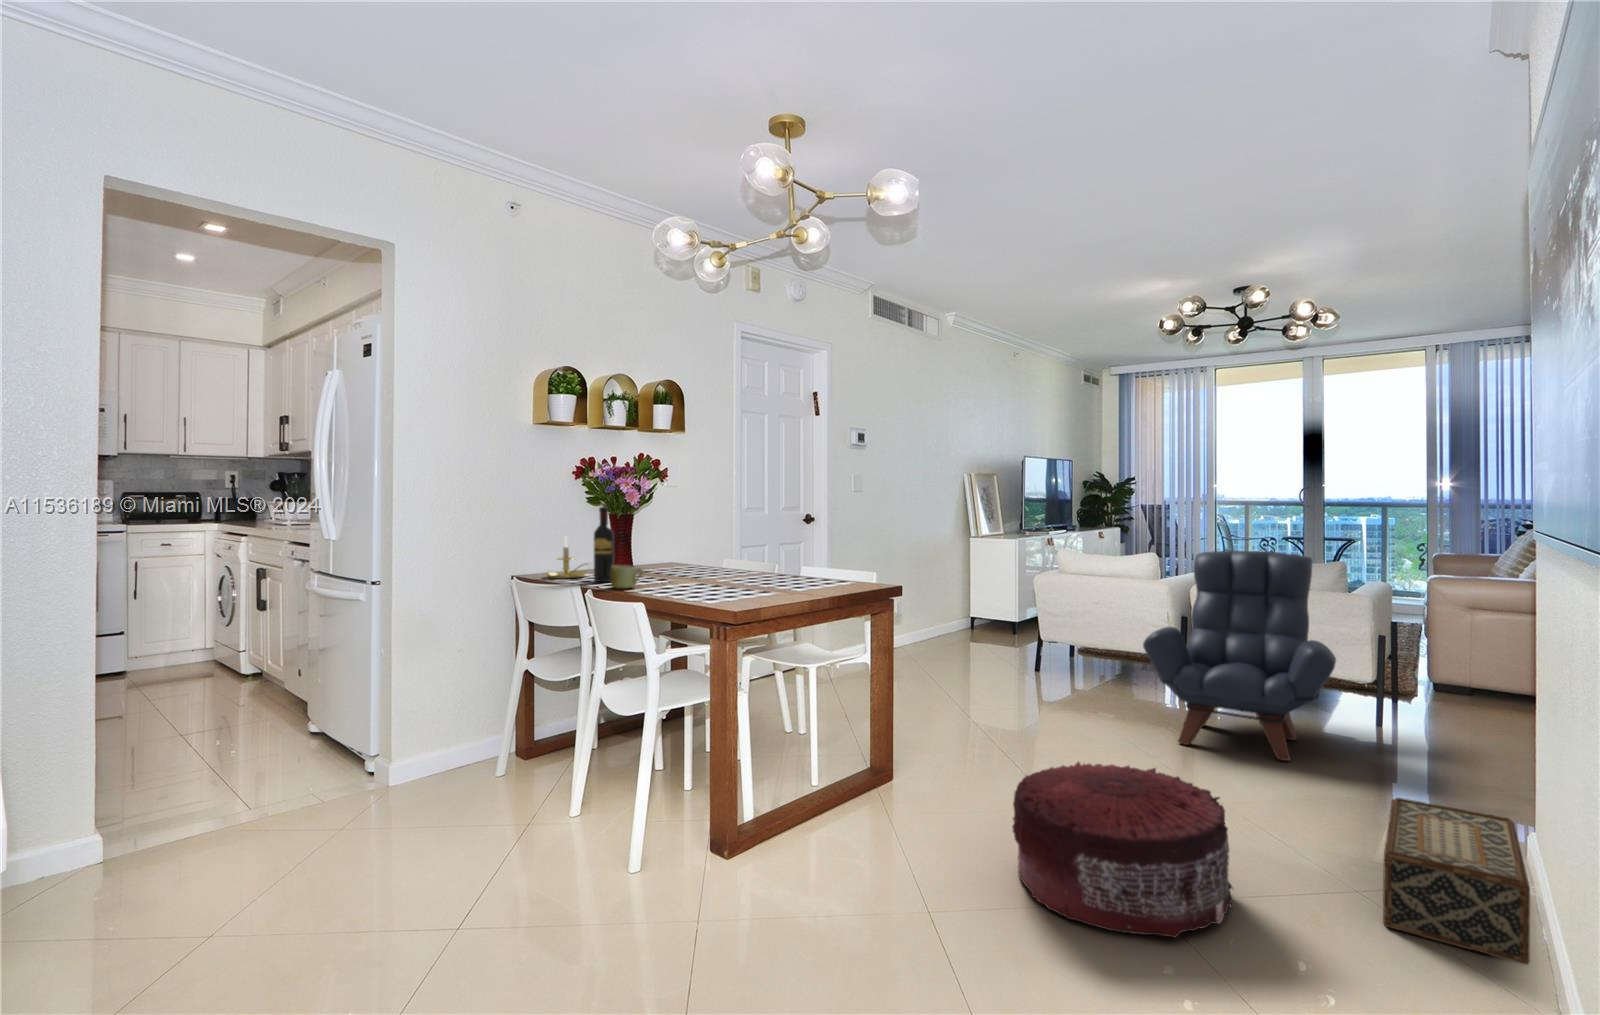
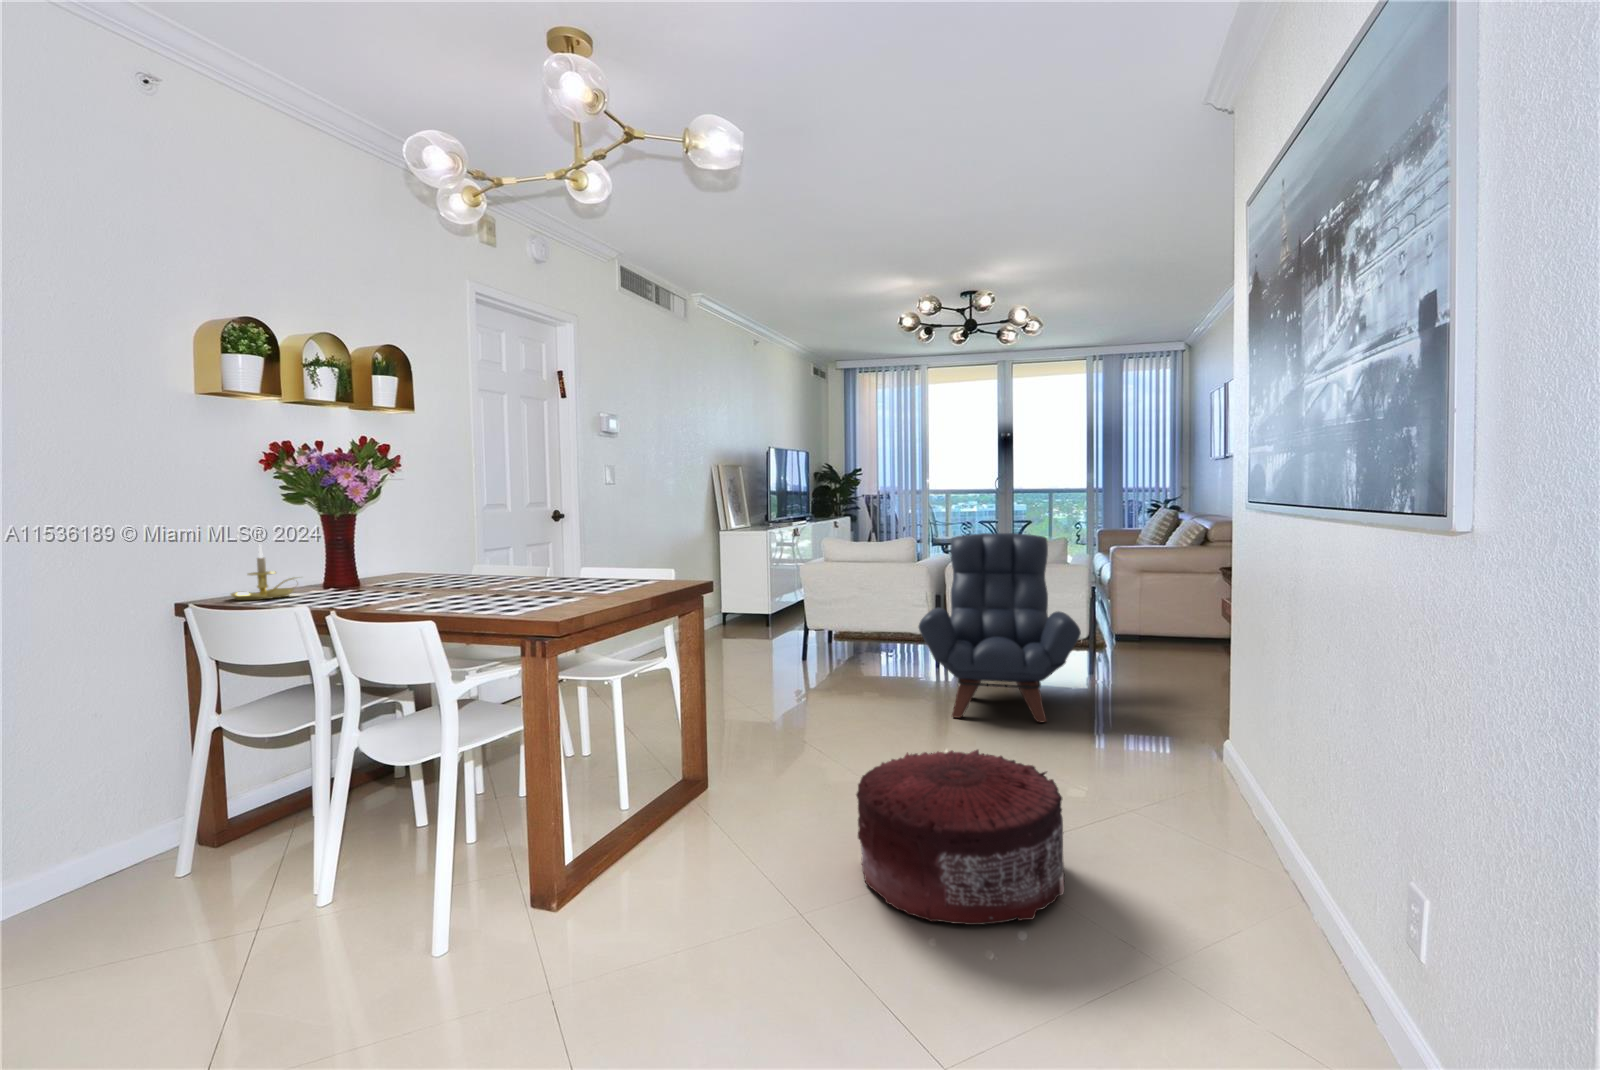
wine bottle: present [594,507,614,582] -> none [306,503,339,601]
mug: present [611,565,644,589] -> none [340,578,389,609]
woven basket: present [1383,798,1530,965] -> none [1158,747,1294,880]

